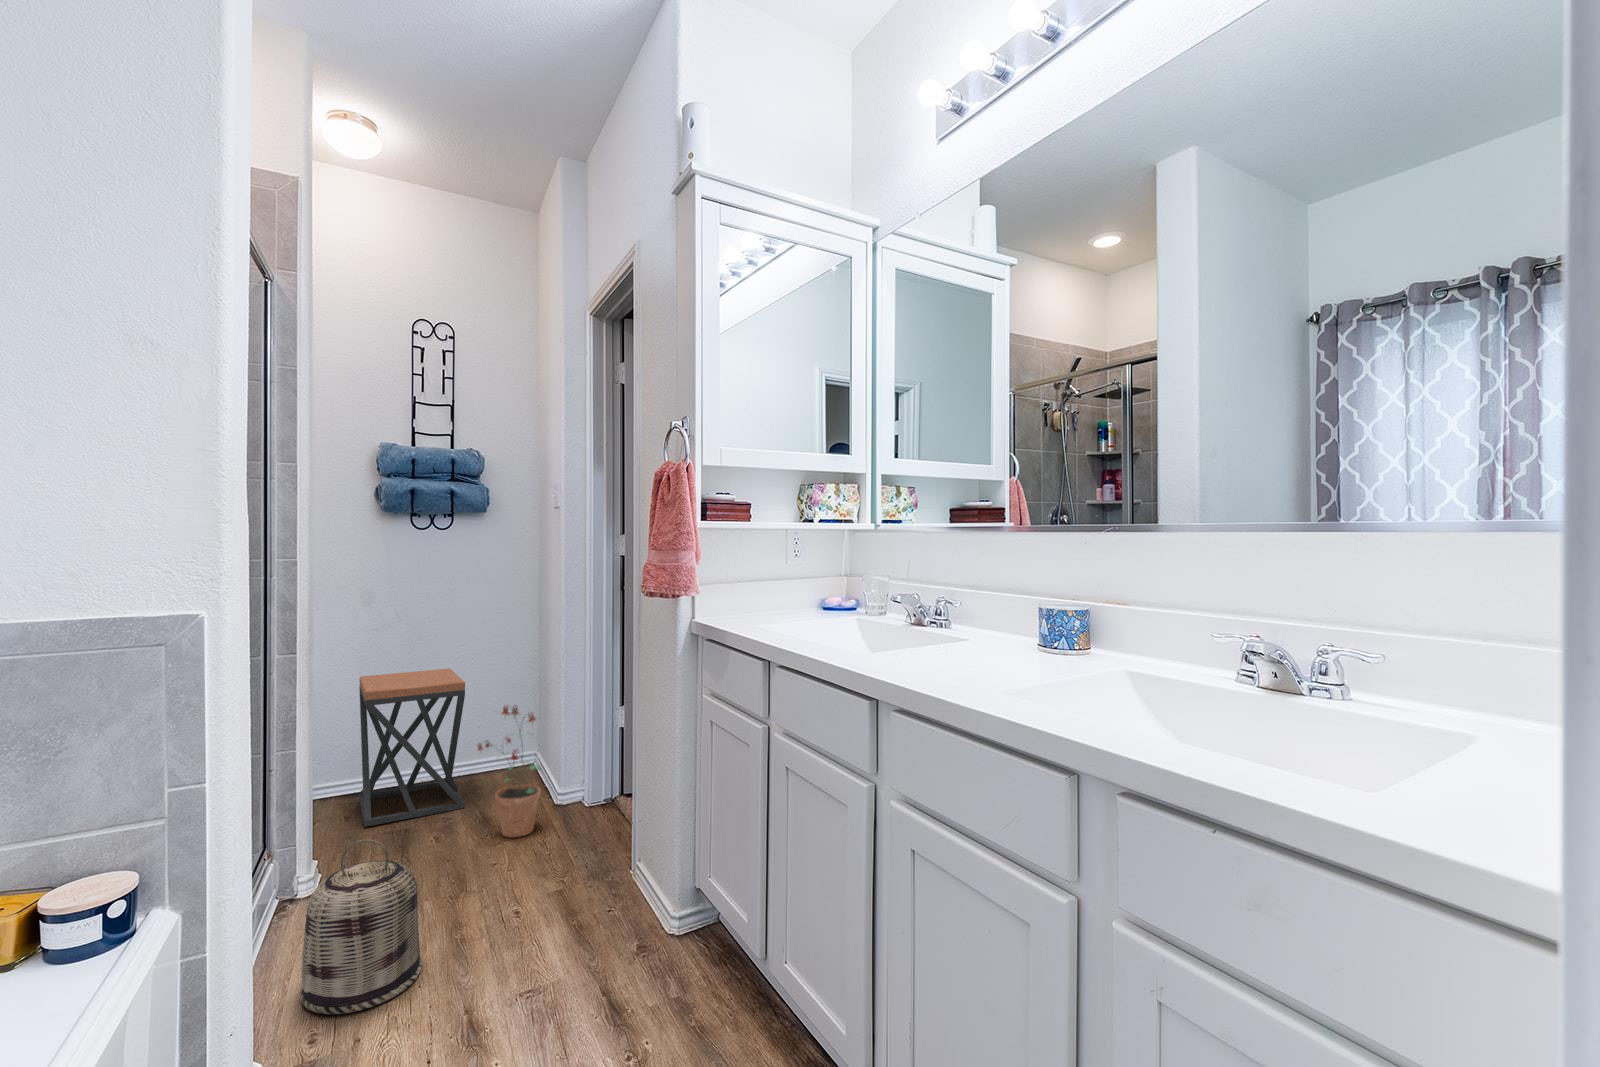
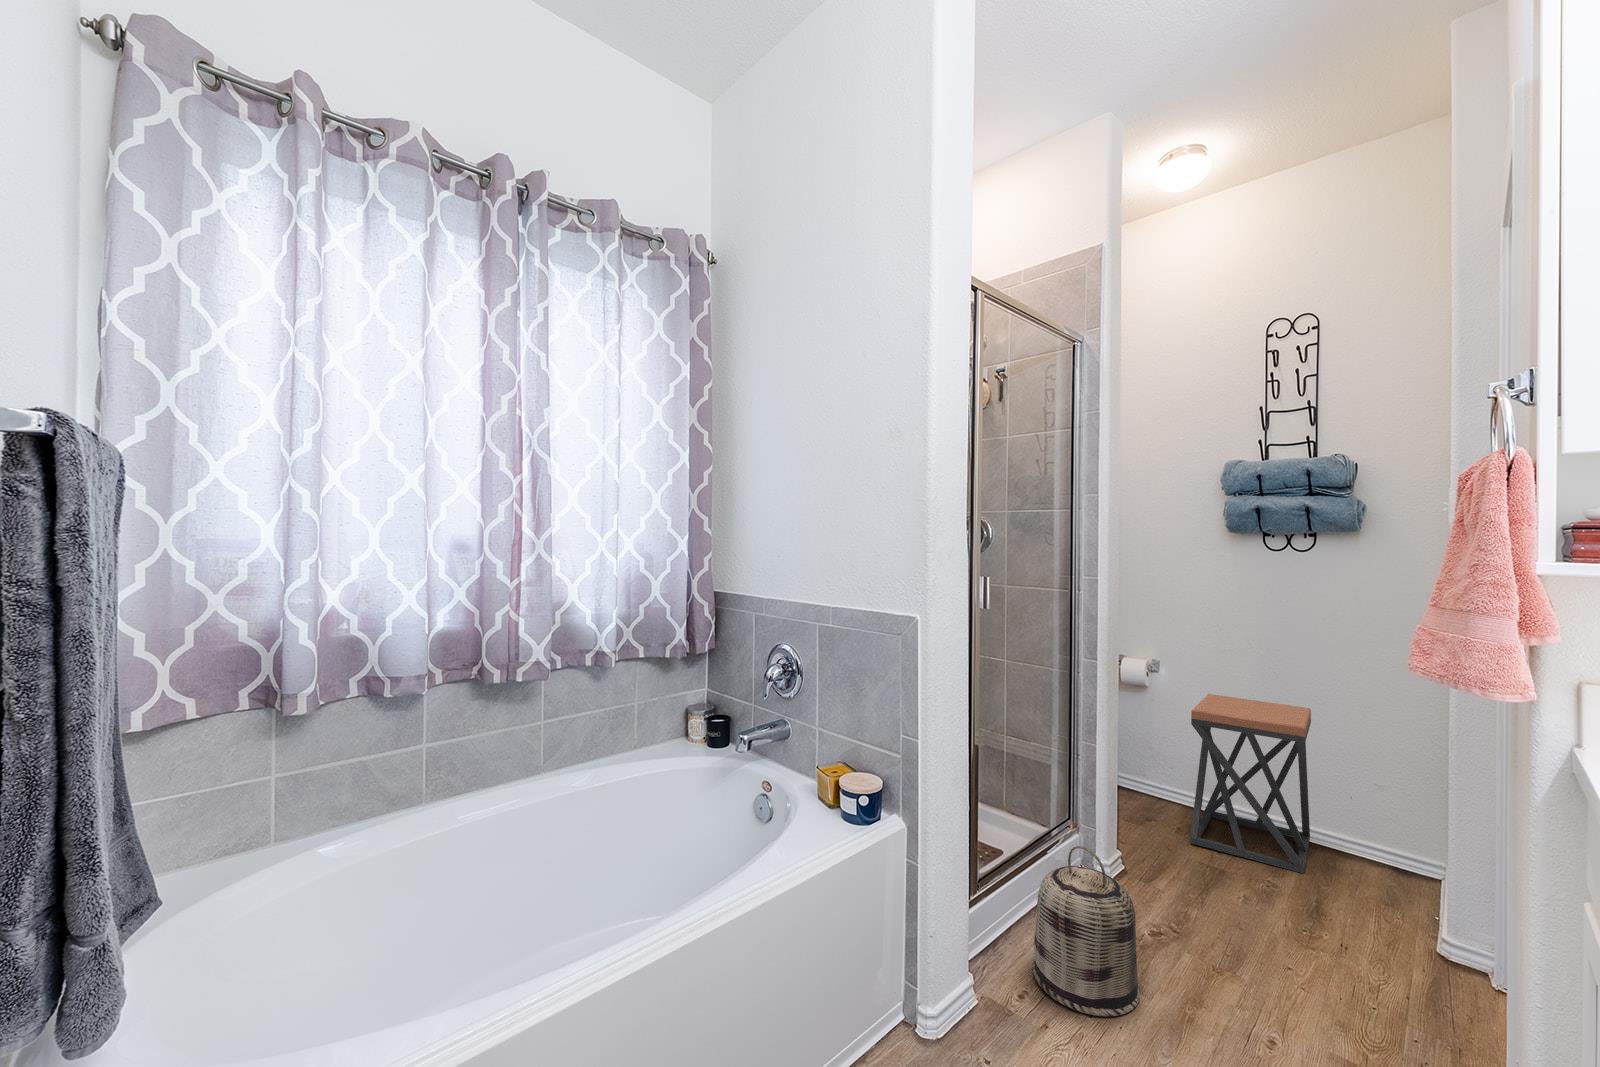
potted plant: present [478,705,541,837] -> none [1294,770,1387,946]

